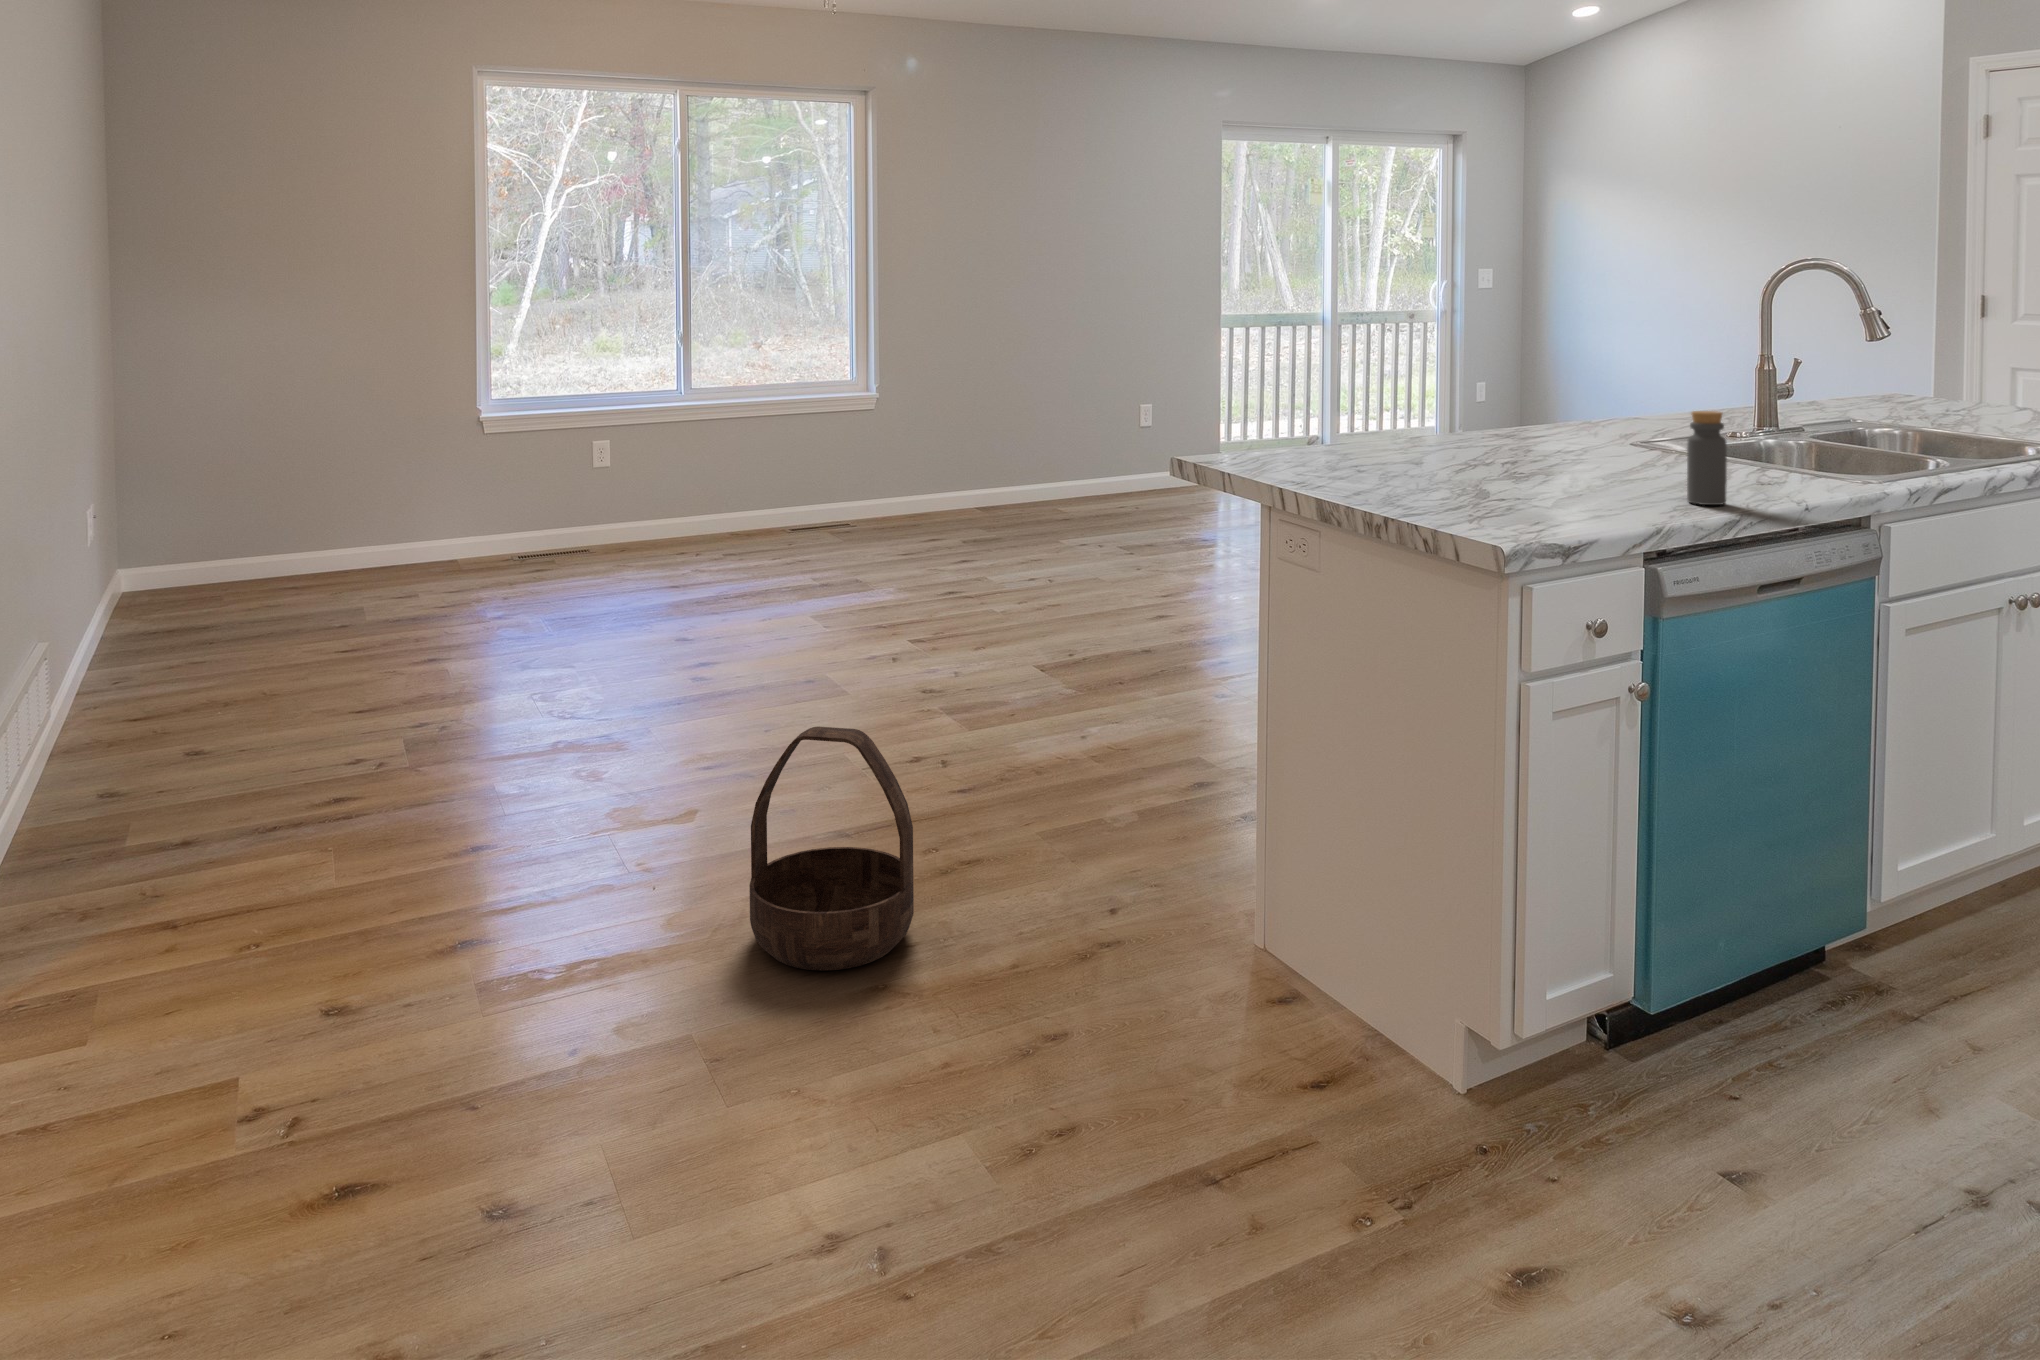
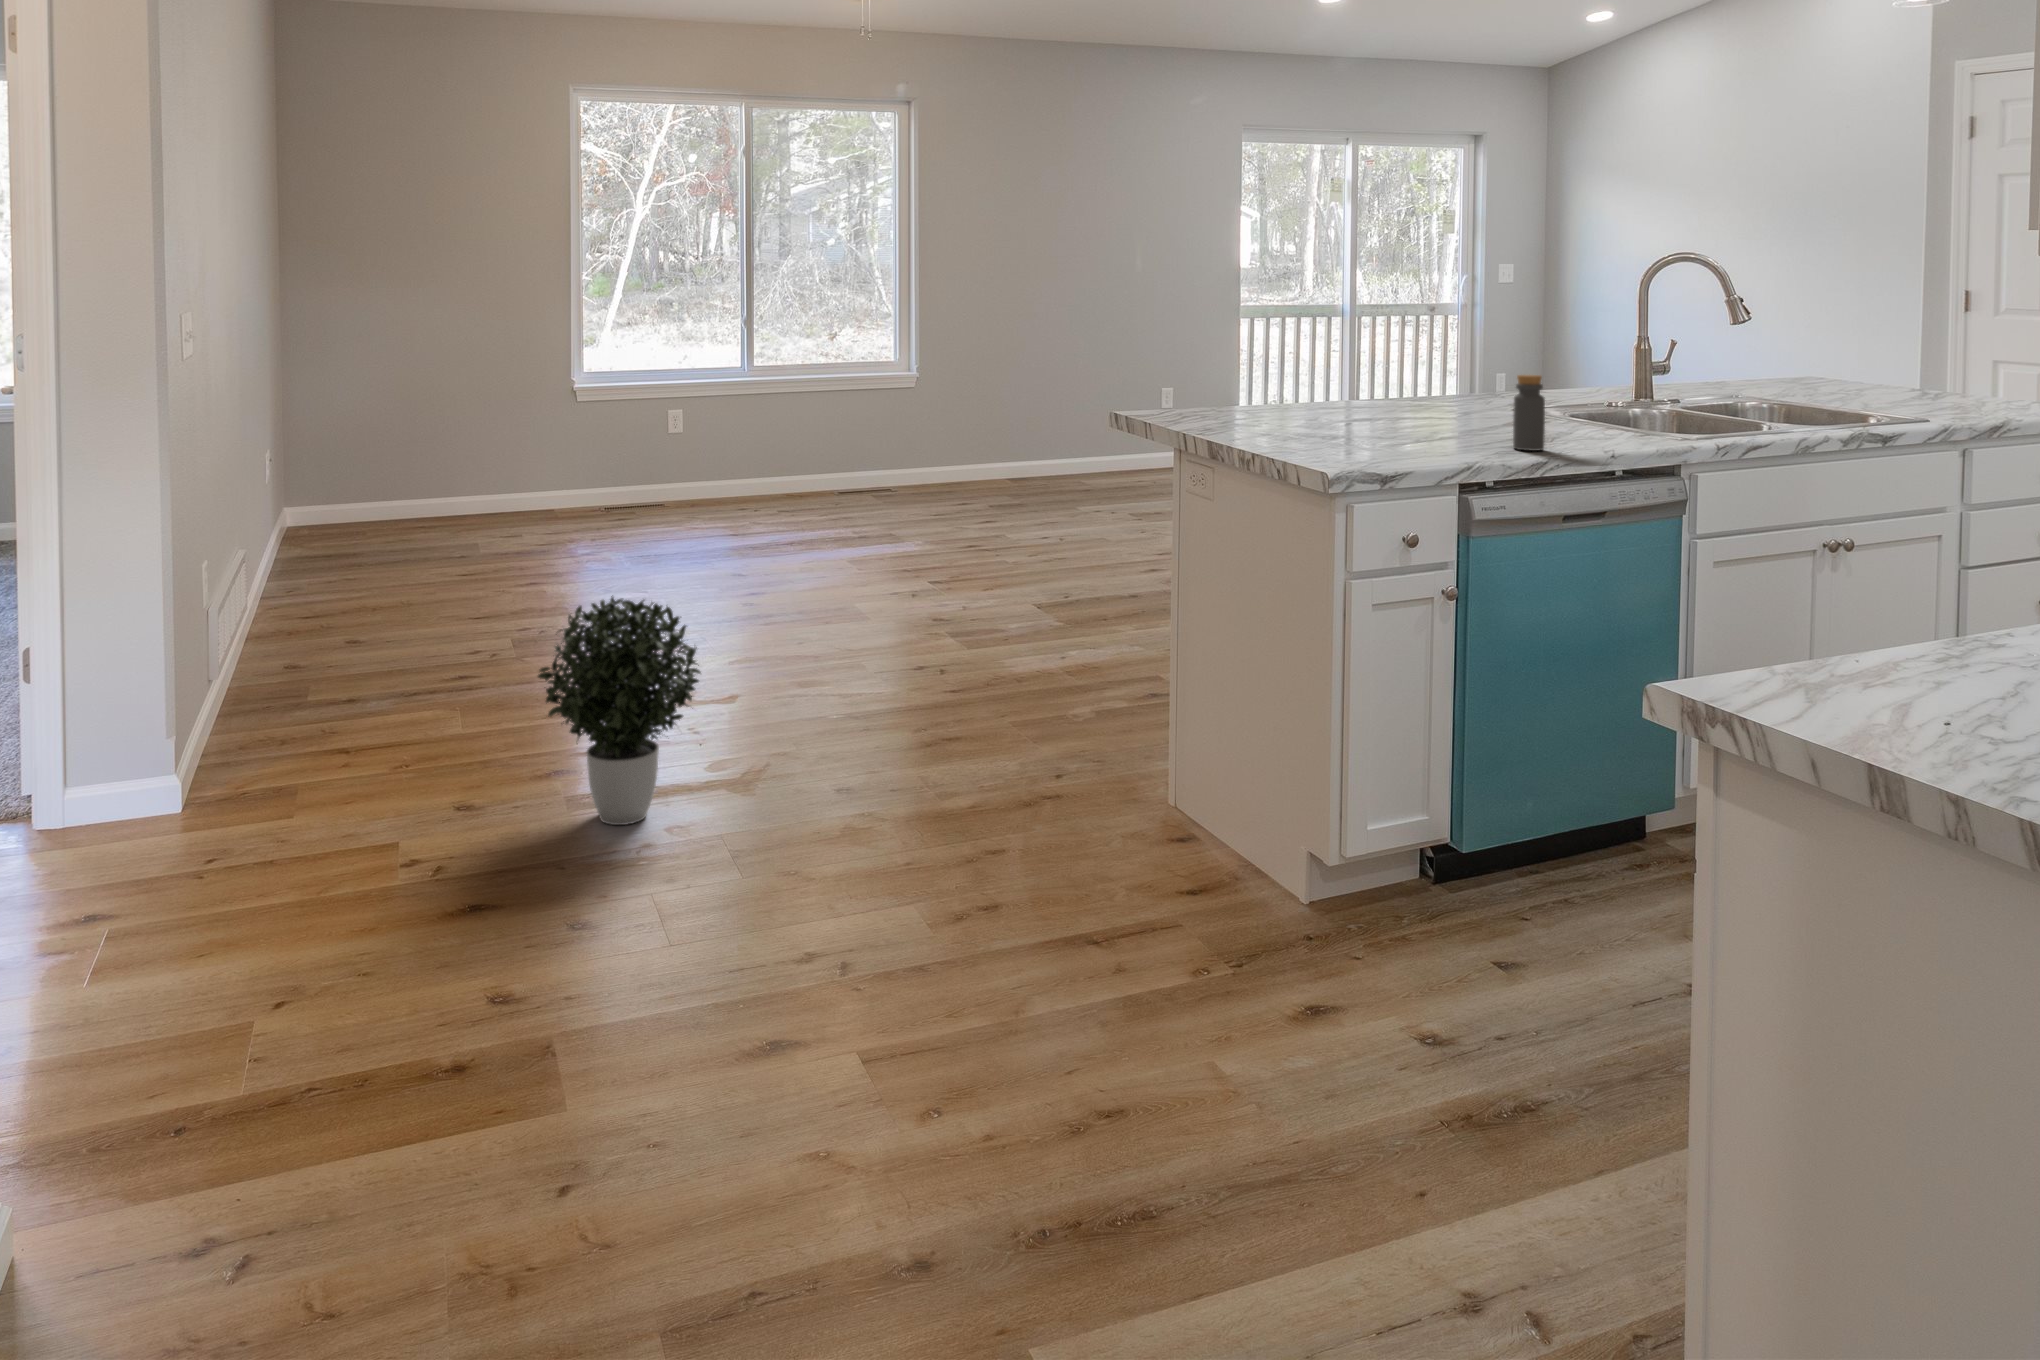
potted plant: none [437,719,661,1027] -> present [538,596,701,825]
basket: present [749,727,914,971] -> none [771,616,899,801]

